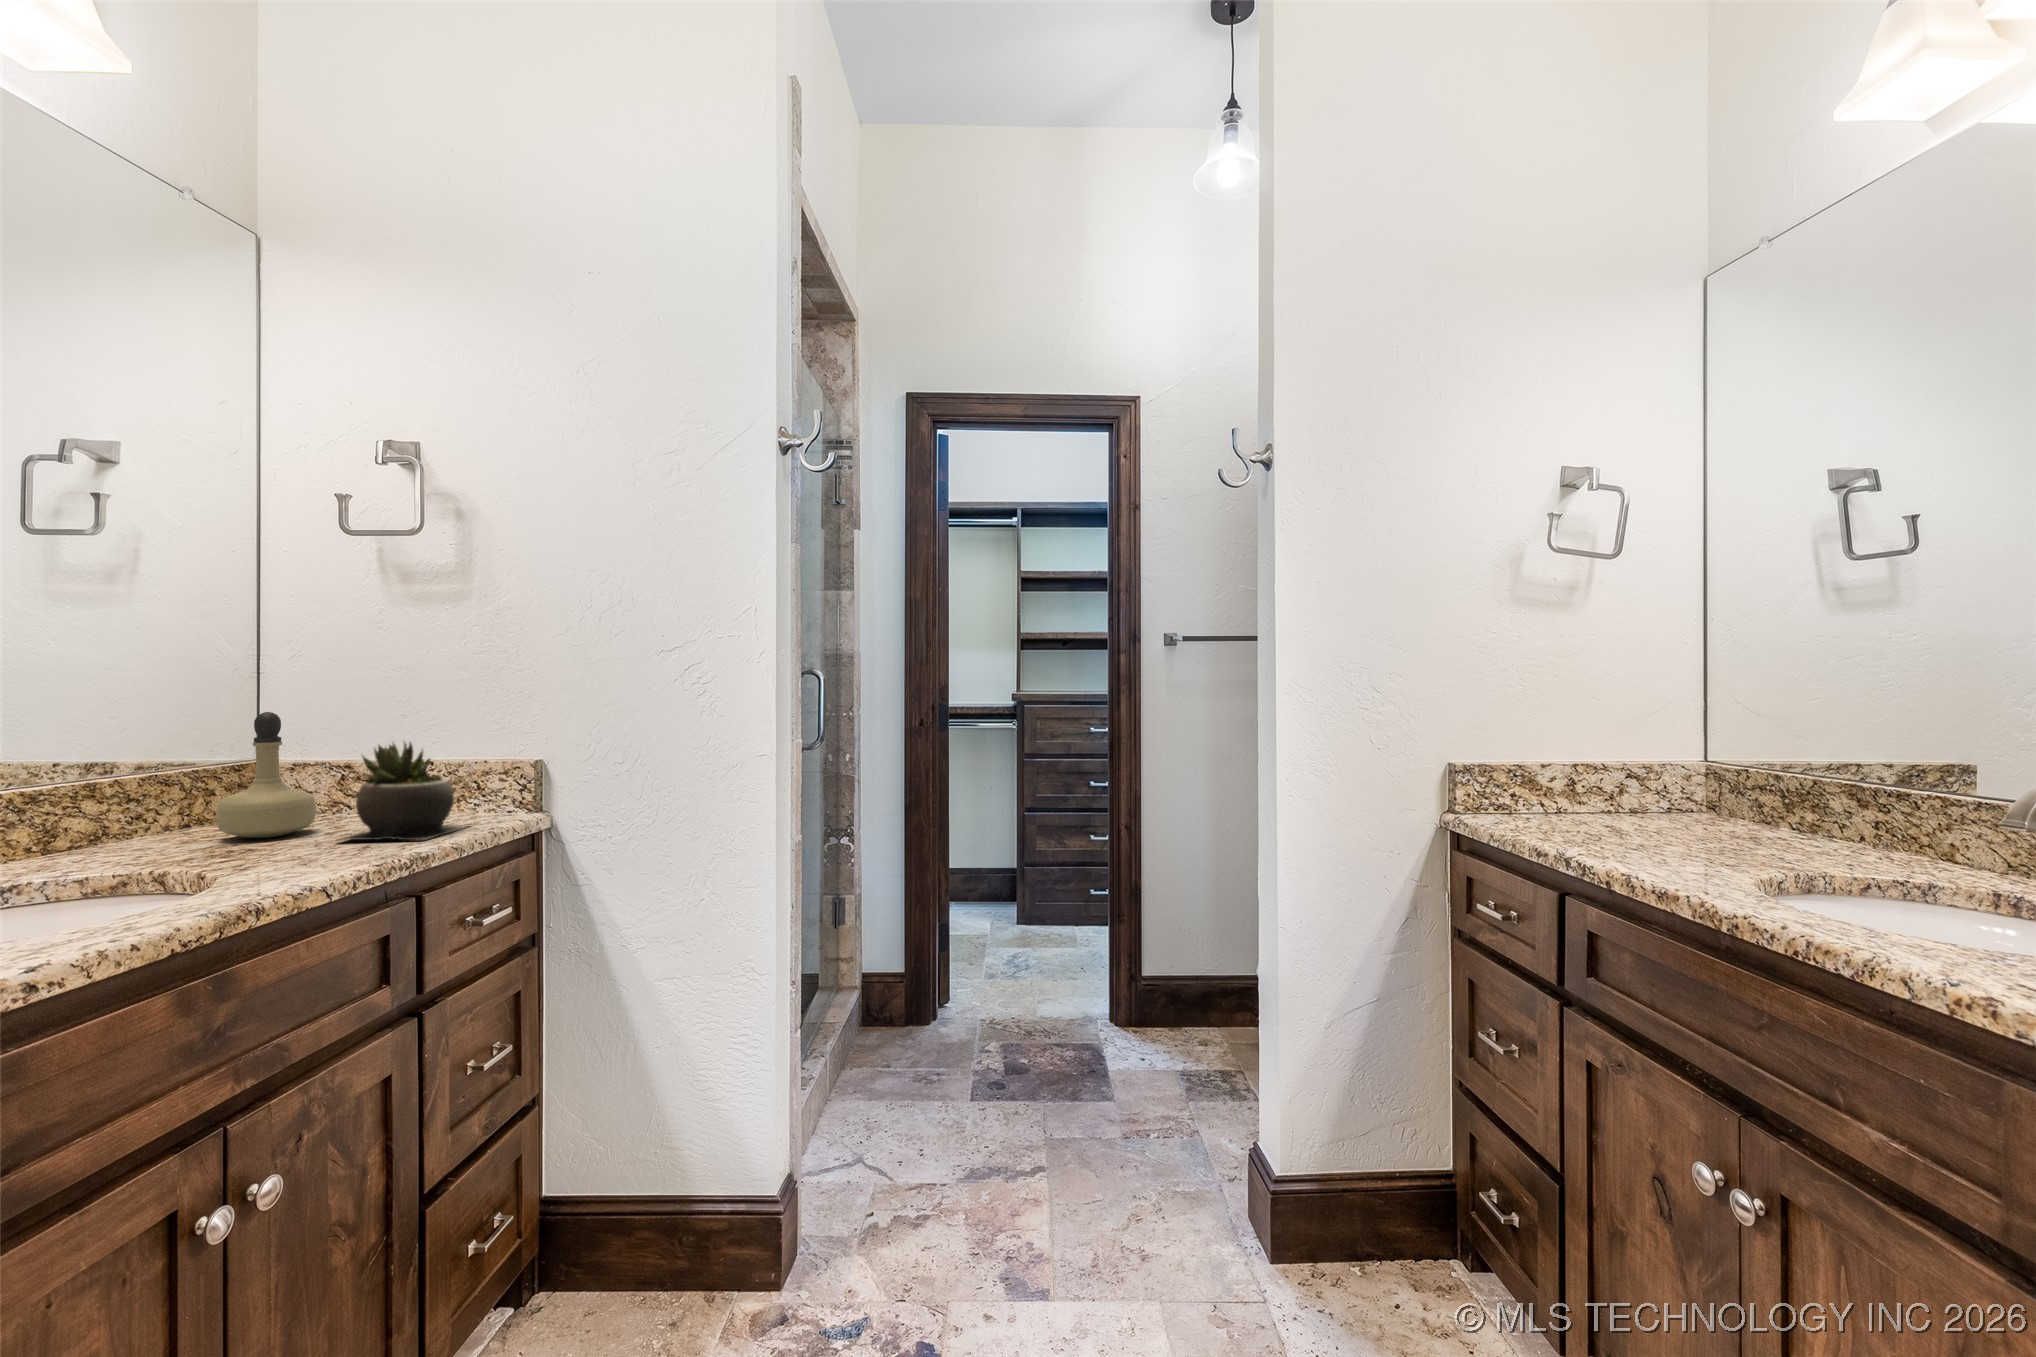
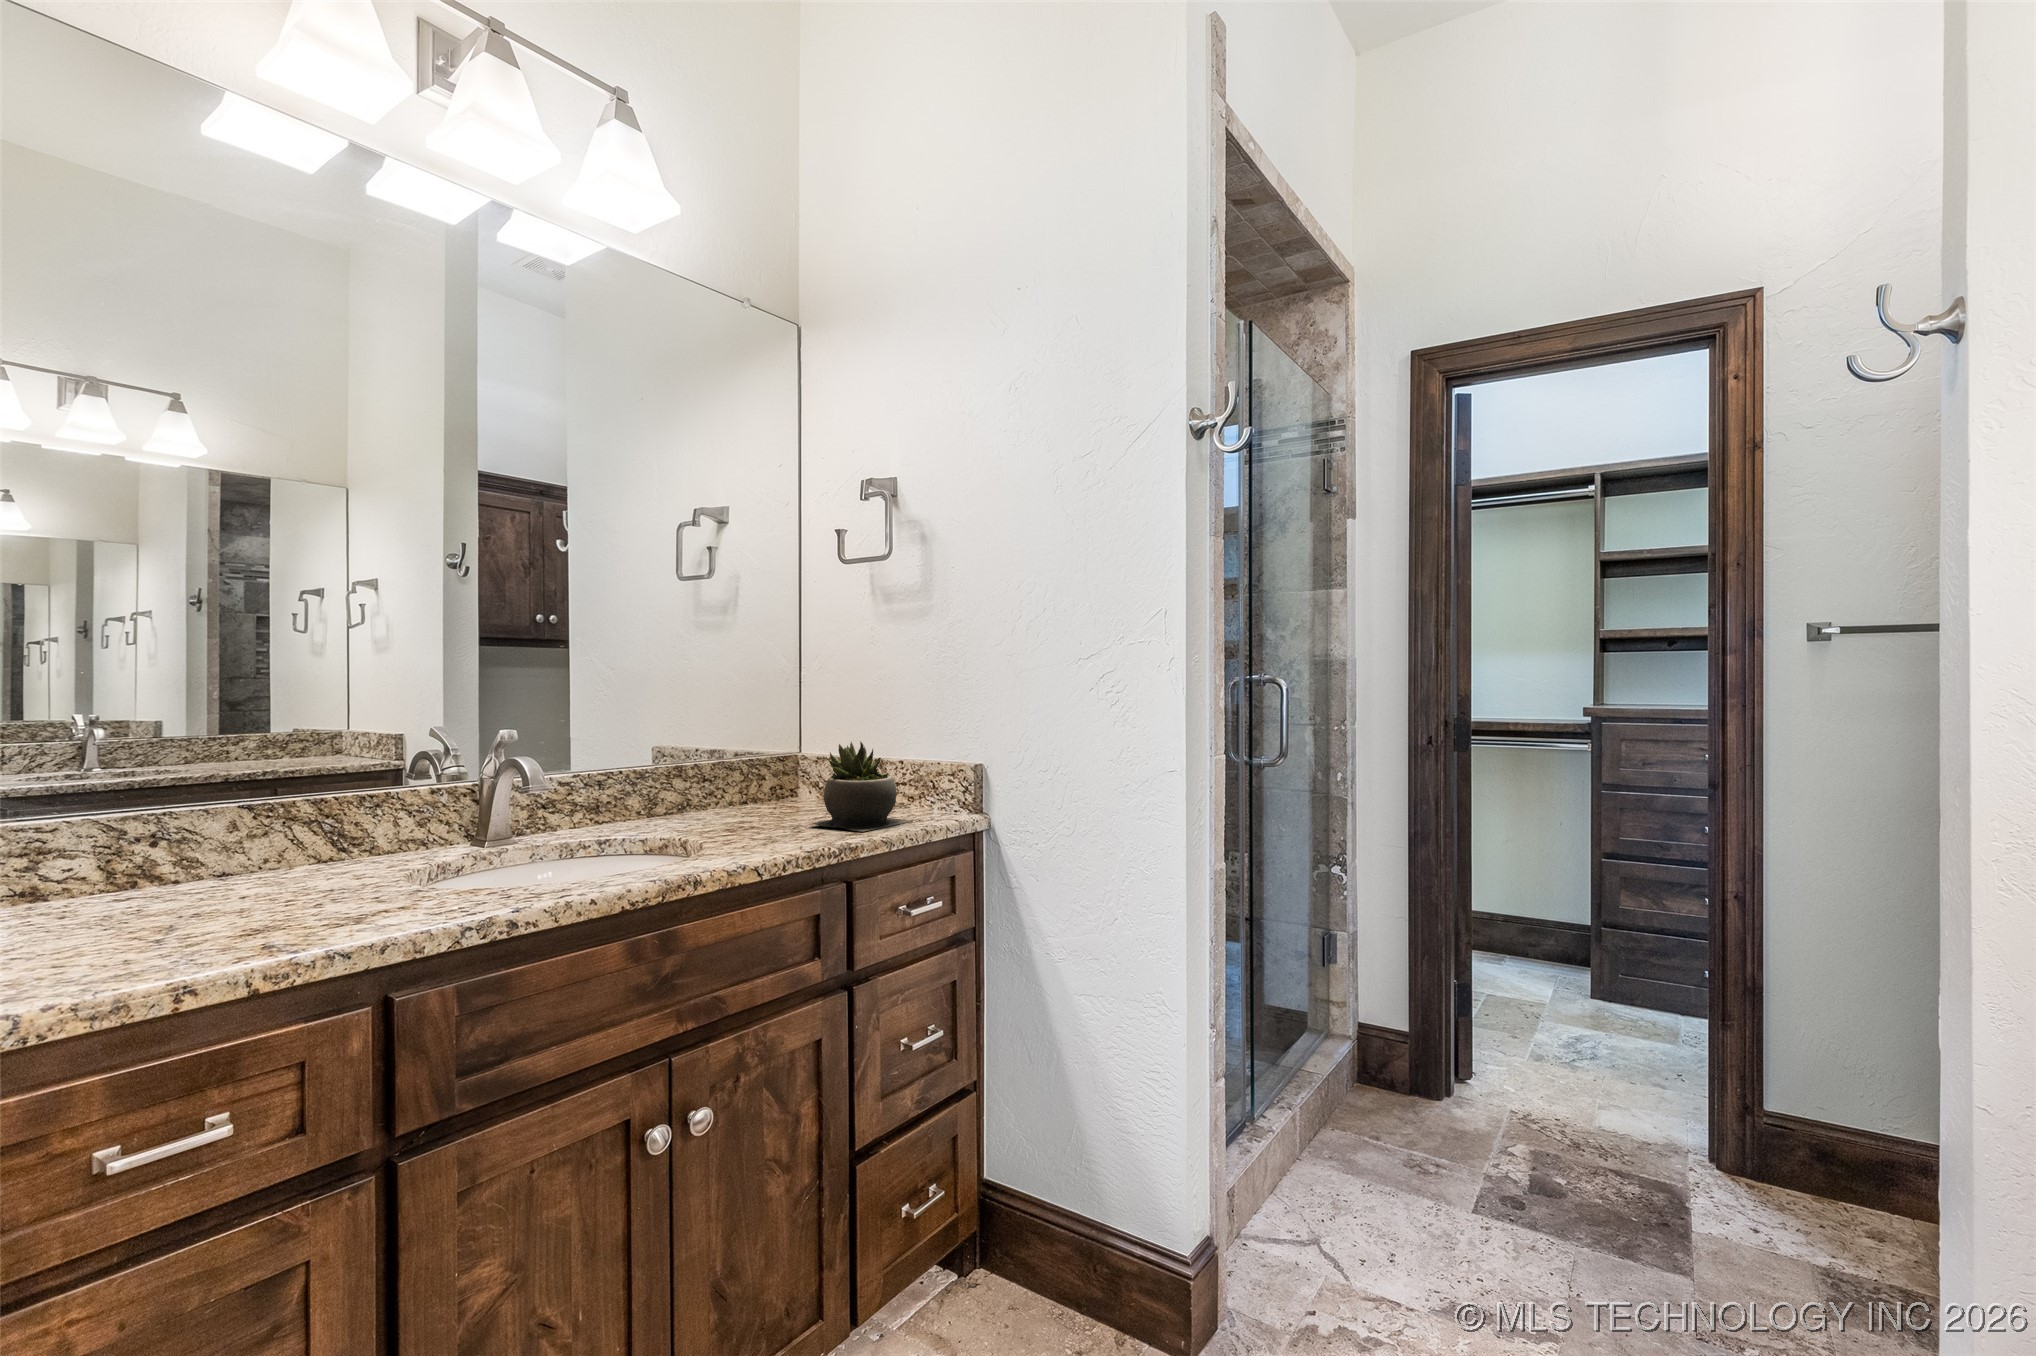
perfume bottle: present [216,712,316,838] -> none [749,714,813,816]

